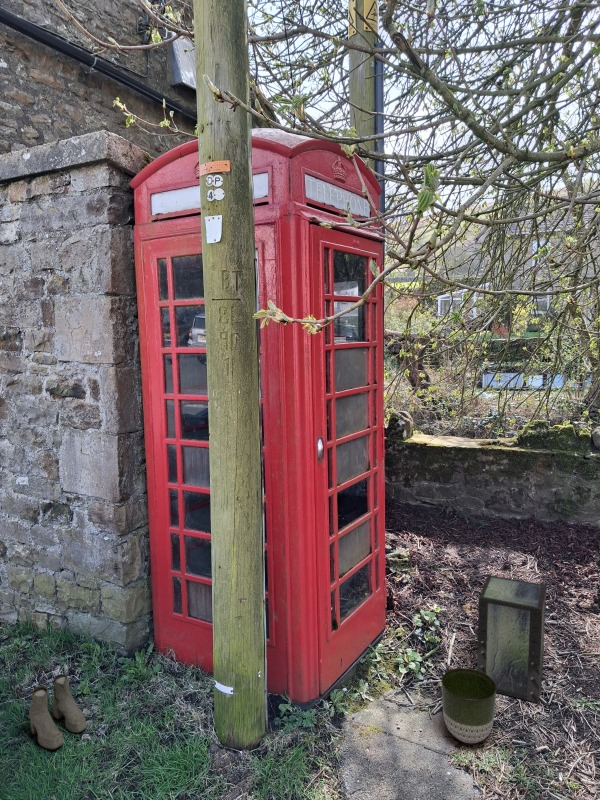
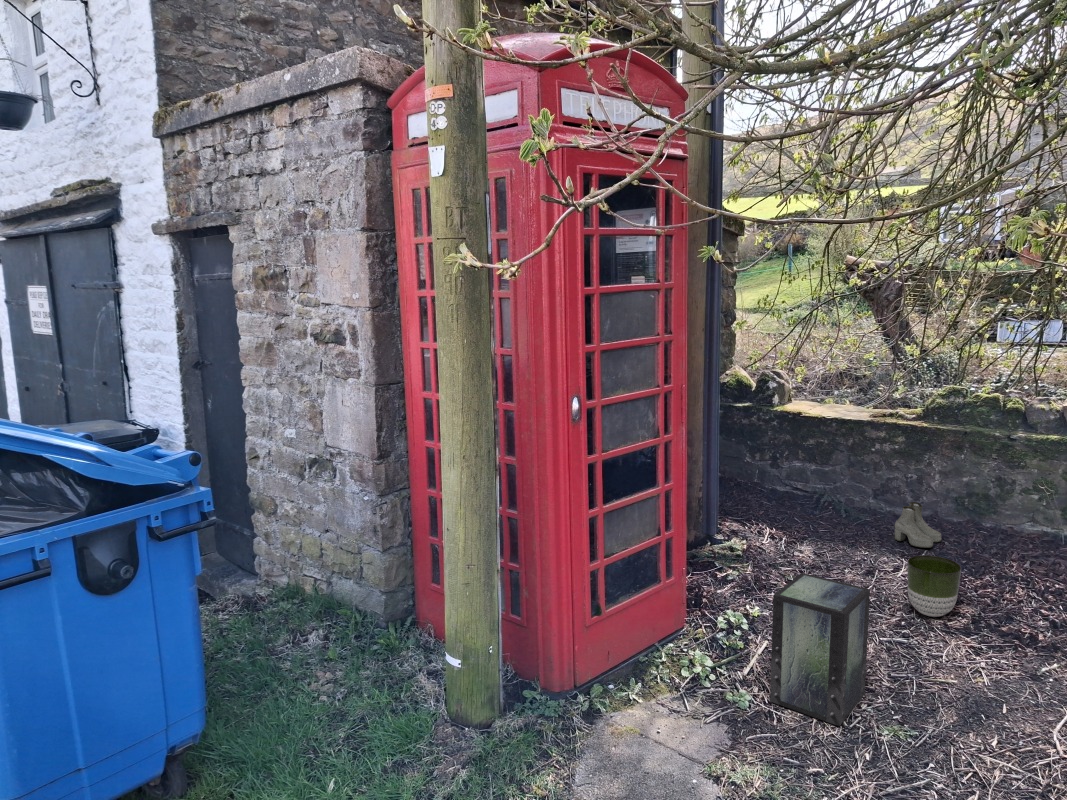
planter: present [442,668,496,743] -> present [907,555,961,617]
boots: present [29,674,86,750] -> present [895,502,941,548]

